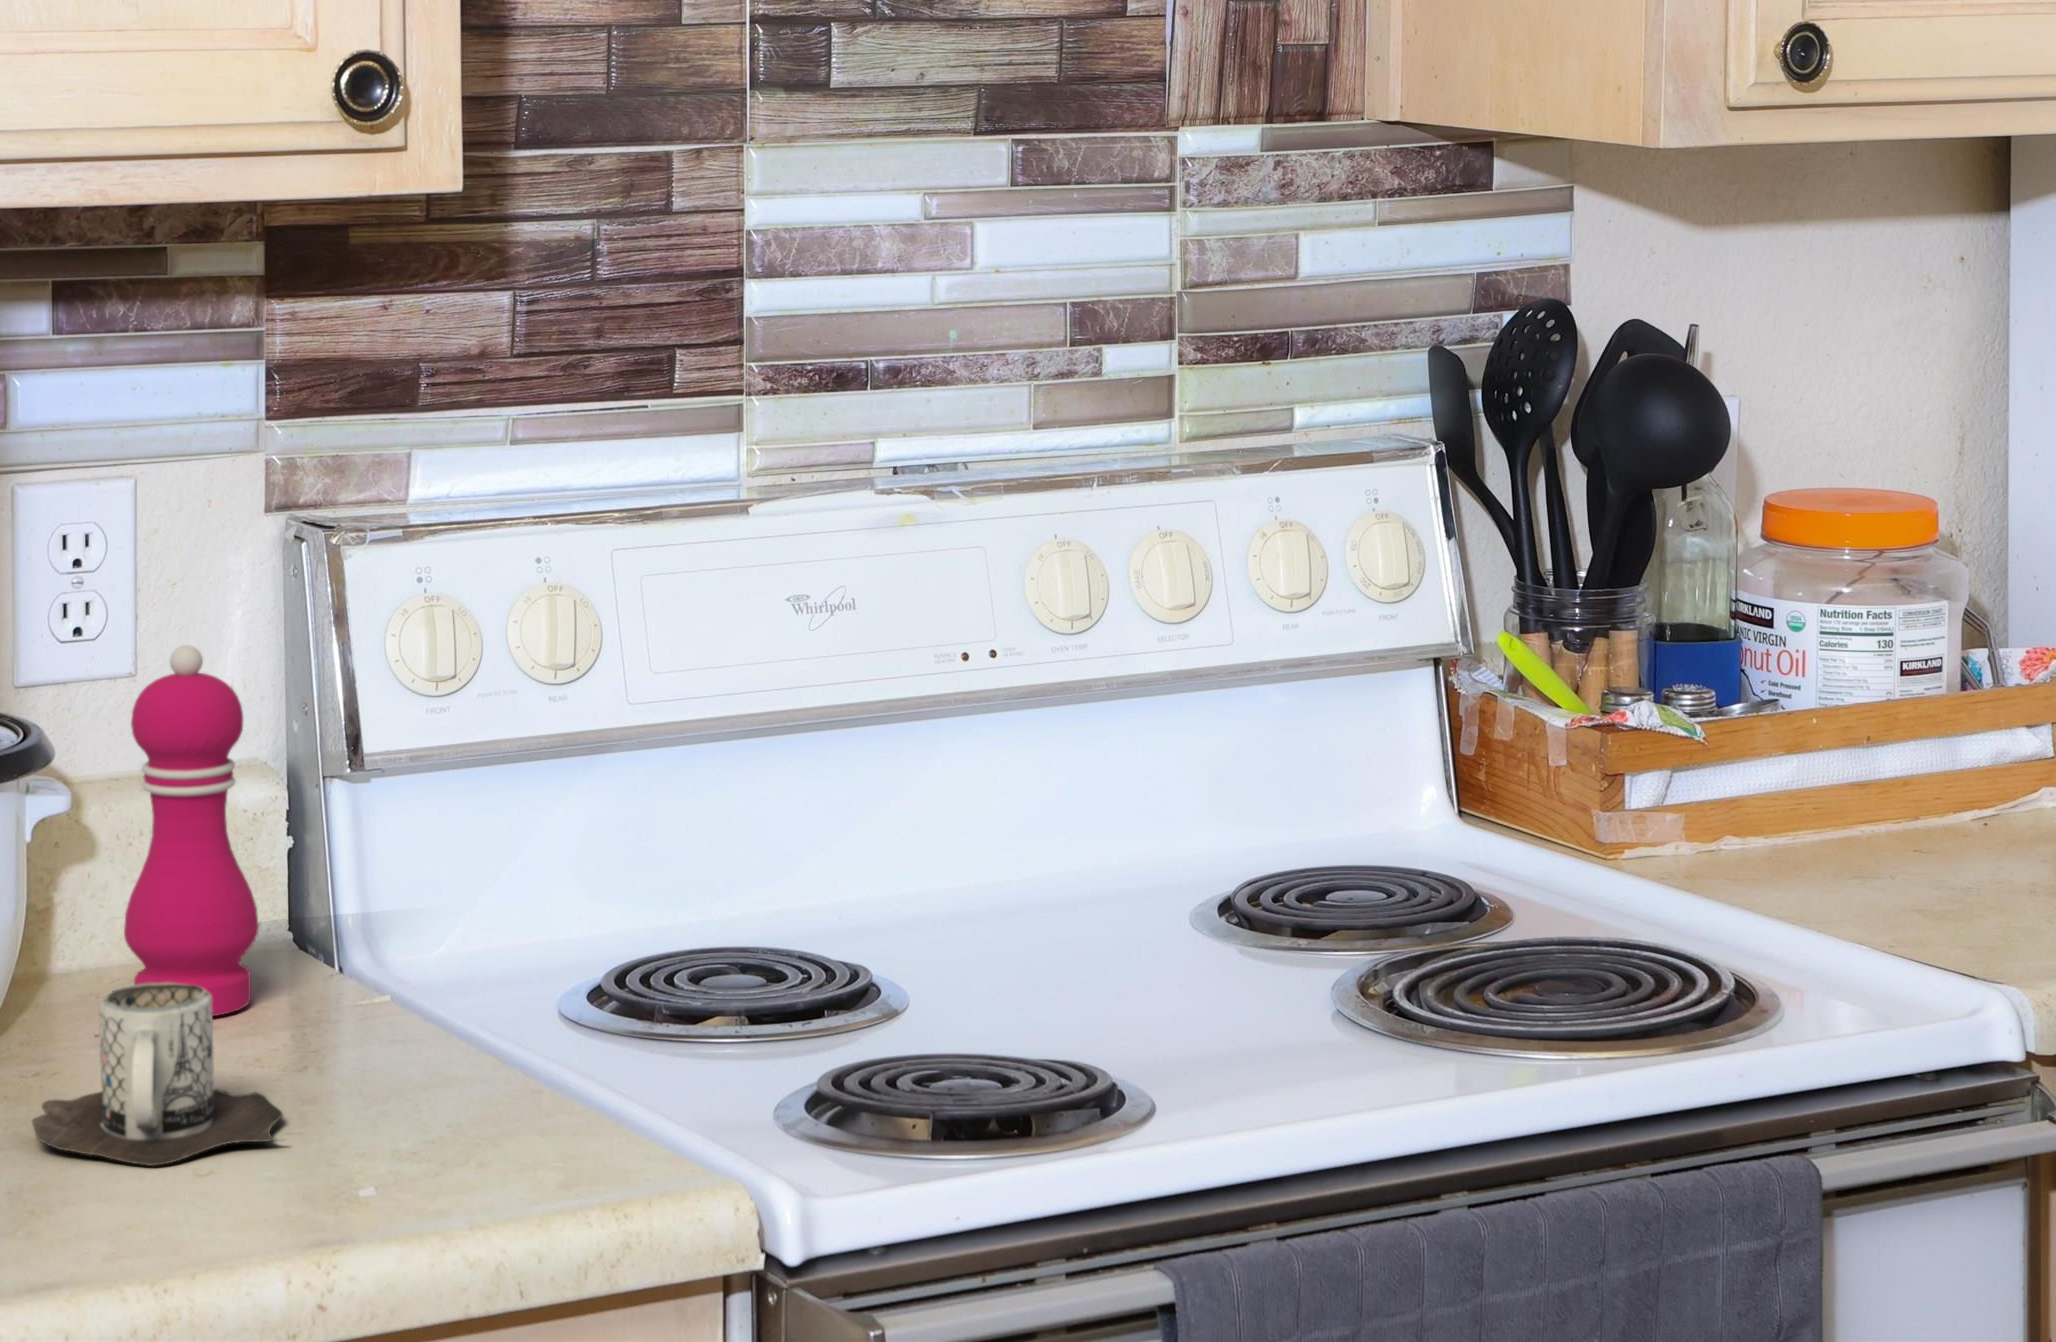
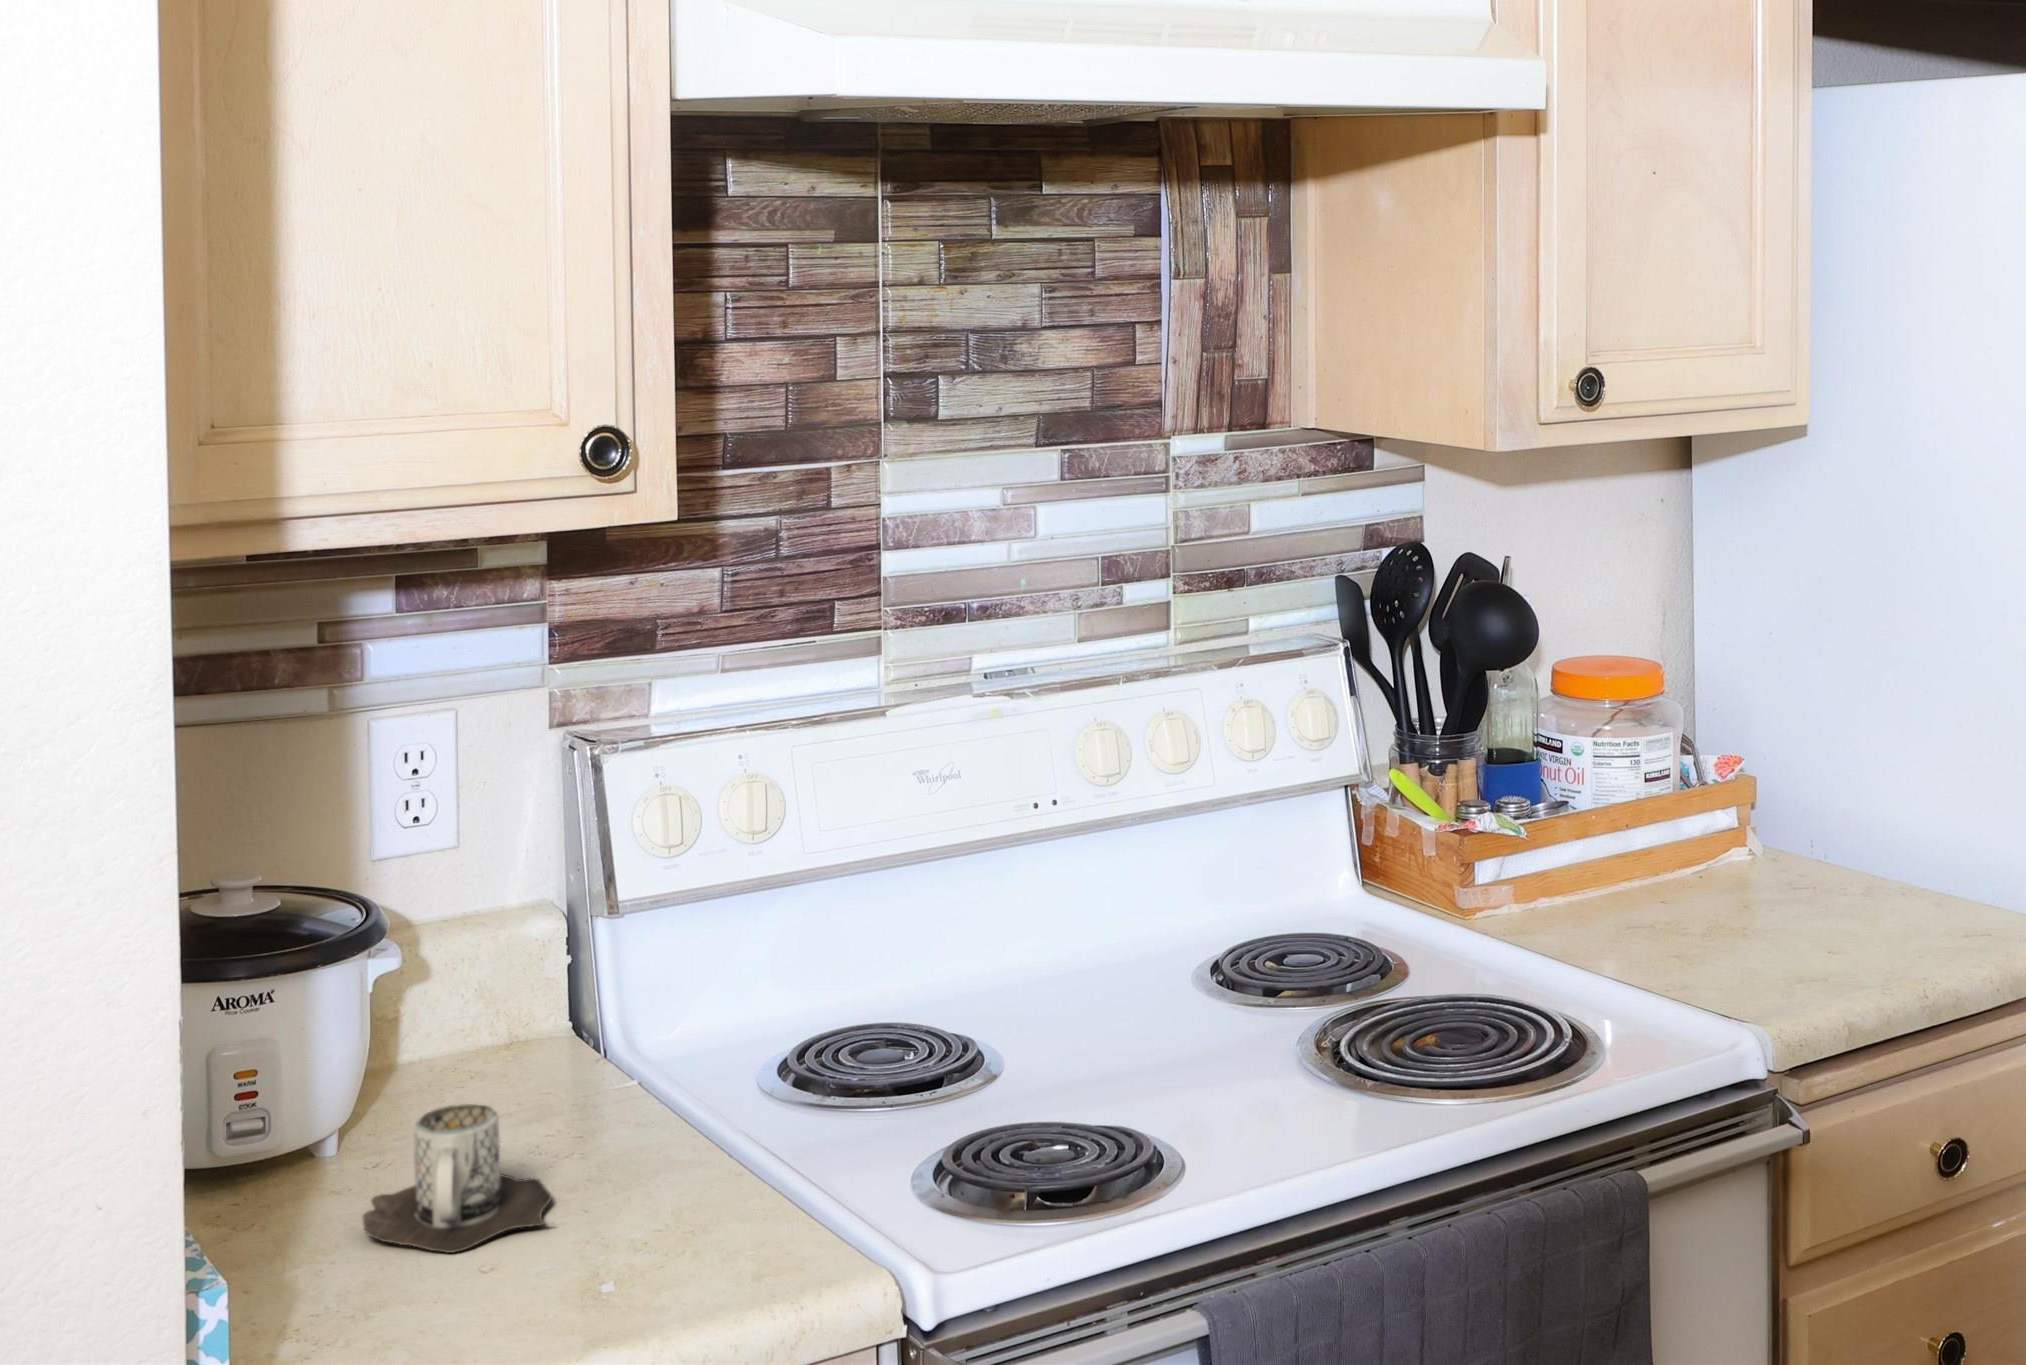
pepper mill: present [124,645,259,1016] -> none [442,834,540,1103]

